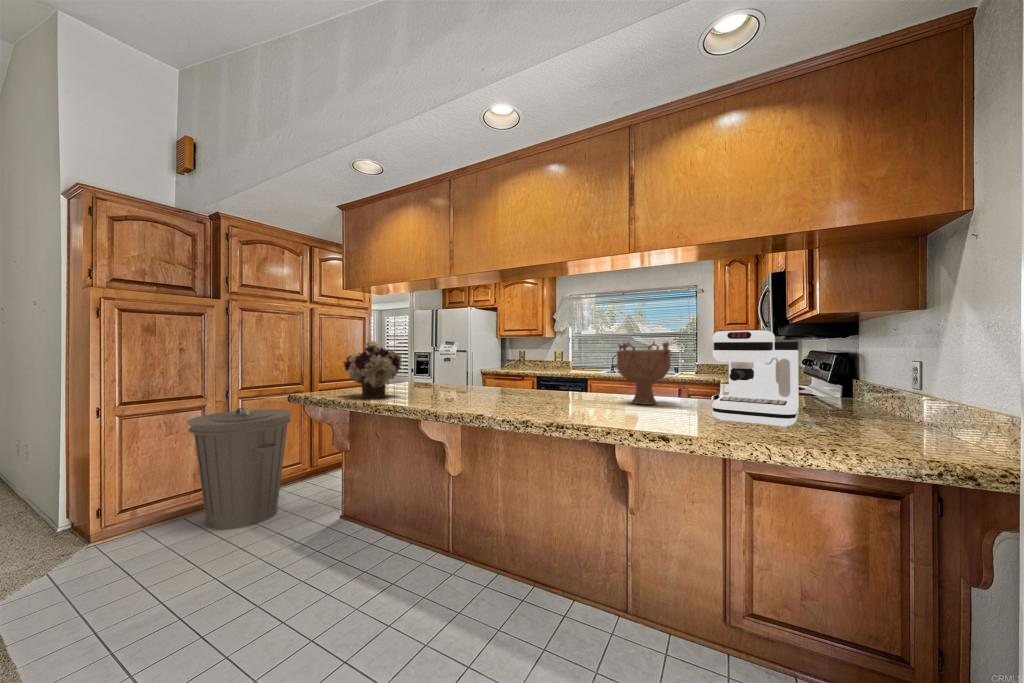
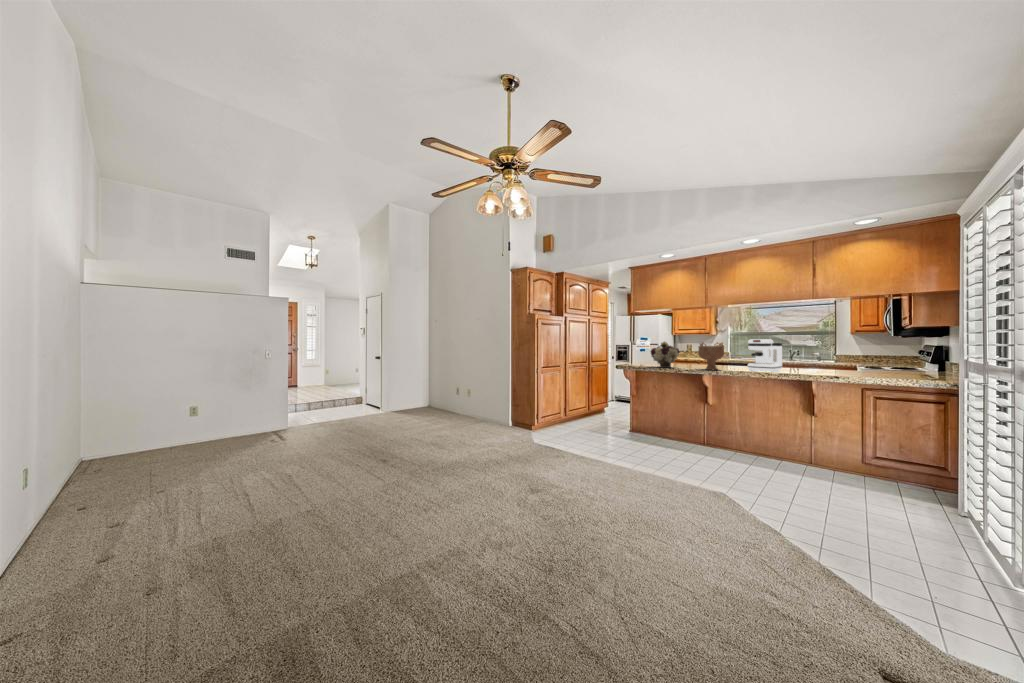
coffee maker: present [712,330,799,428] -> present [748,339,782,372]
decorative bowl: present [617,342,672,405] -> present [698,343,724,370]
trash can: present [187,407,292,530] -> none [552,374,596,431]

